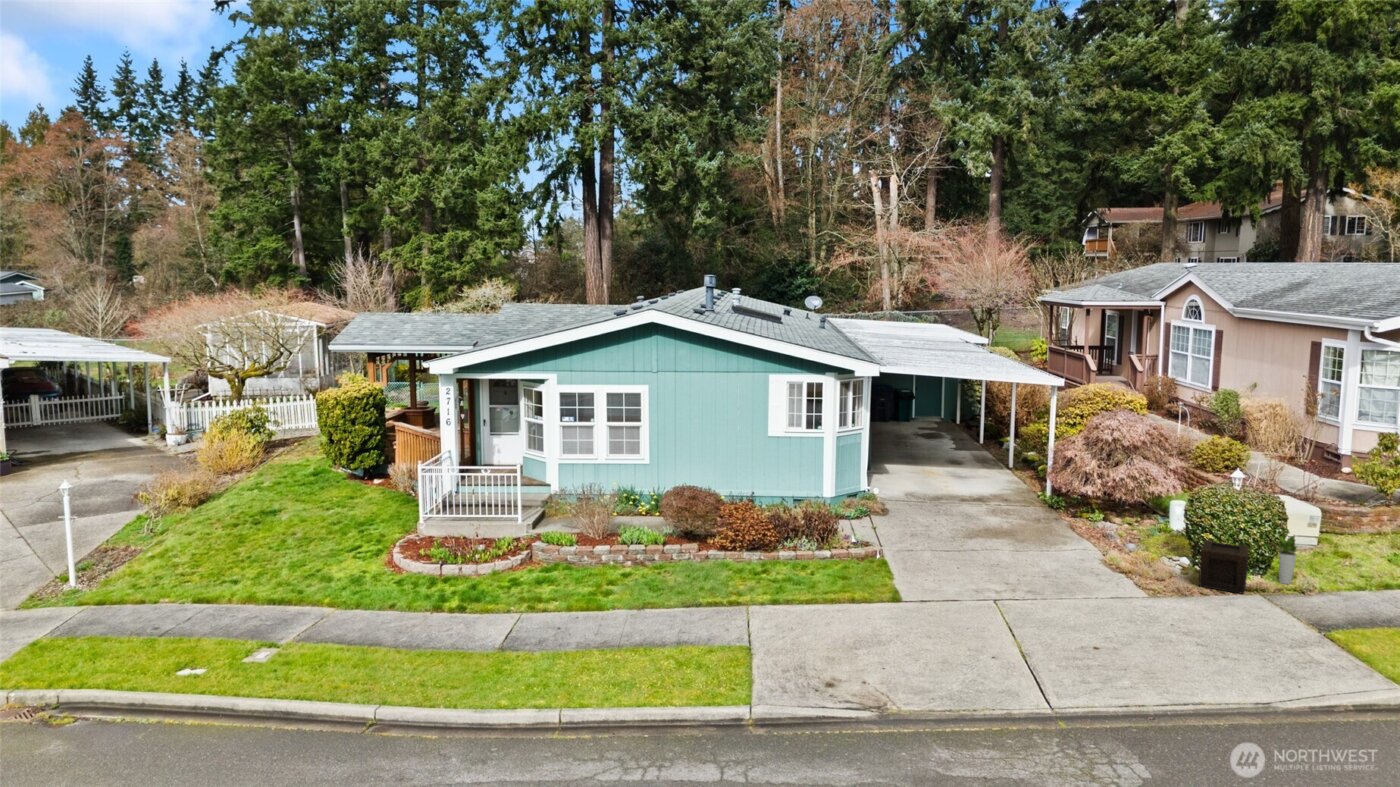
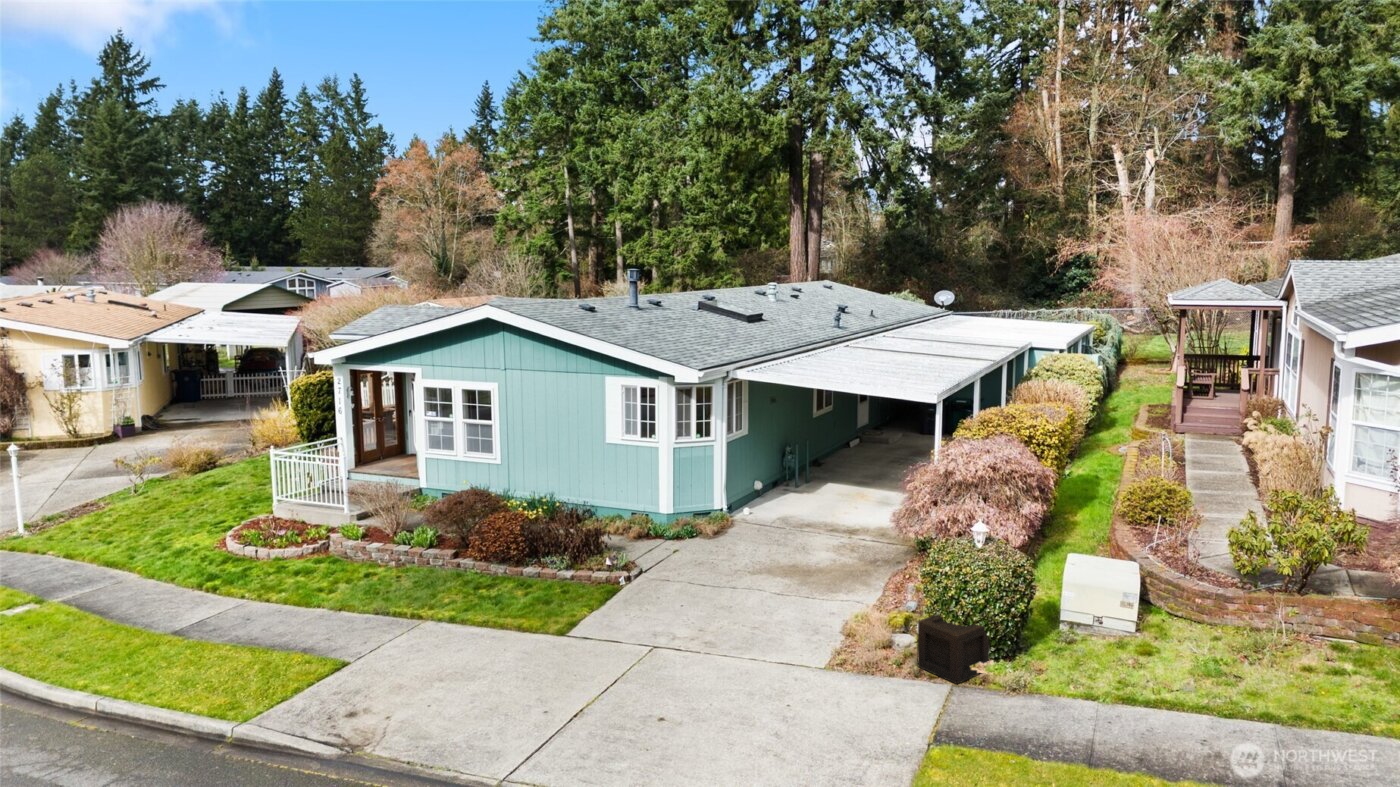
planter: present [1278,535,1297,584] -> none [1026,612,1055,681]

